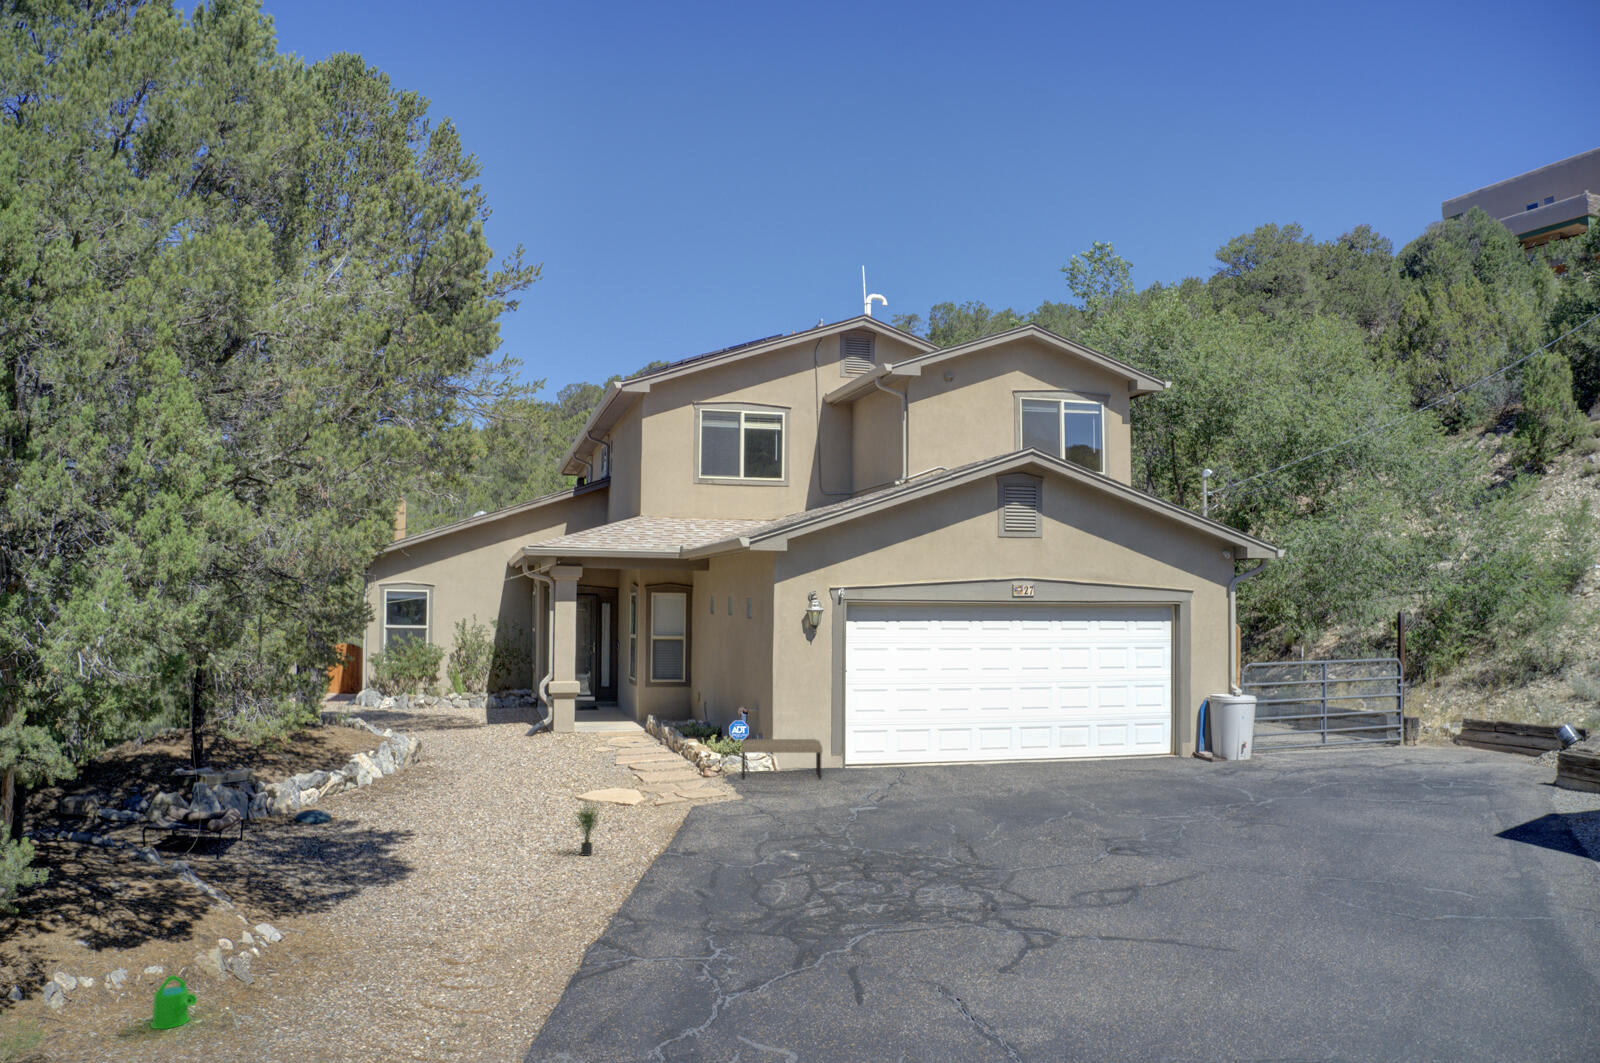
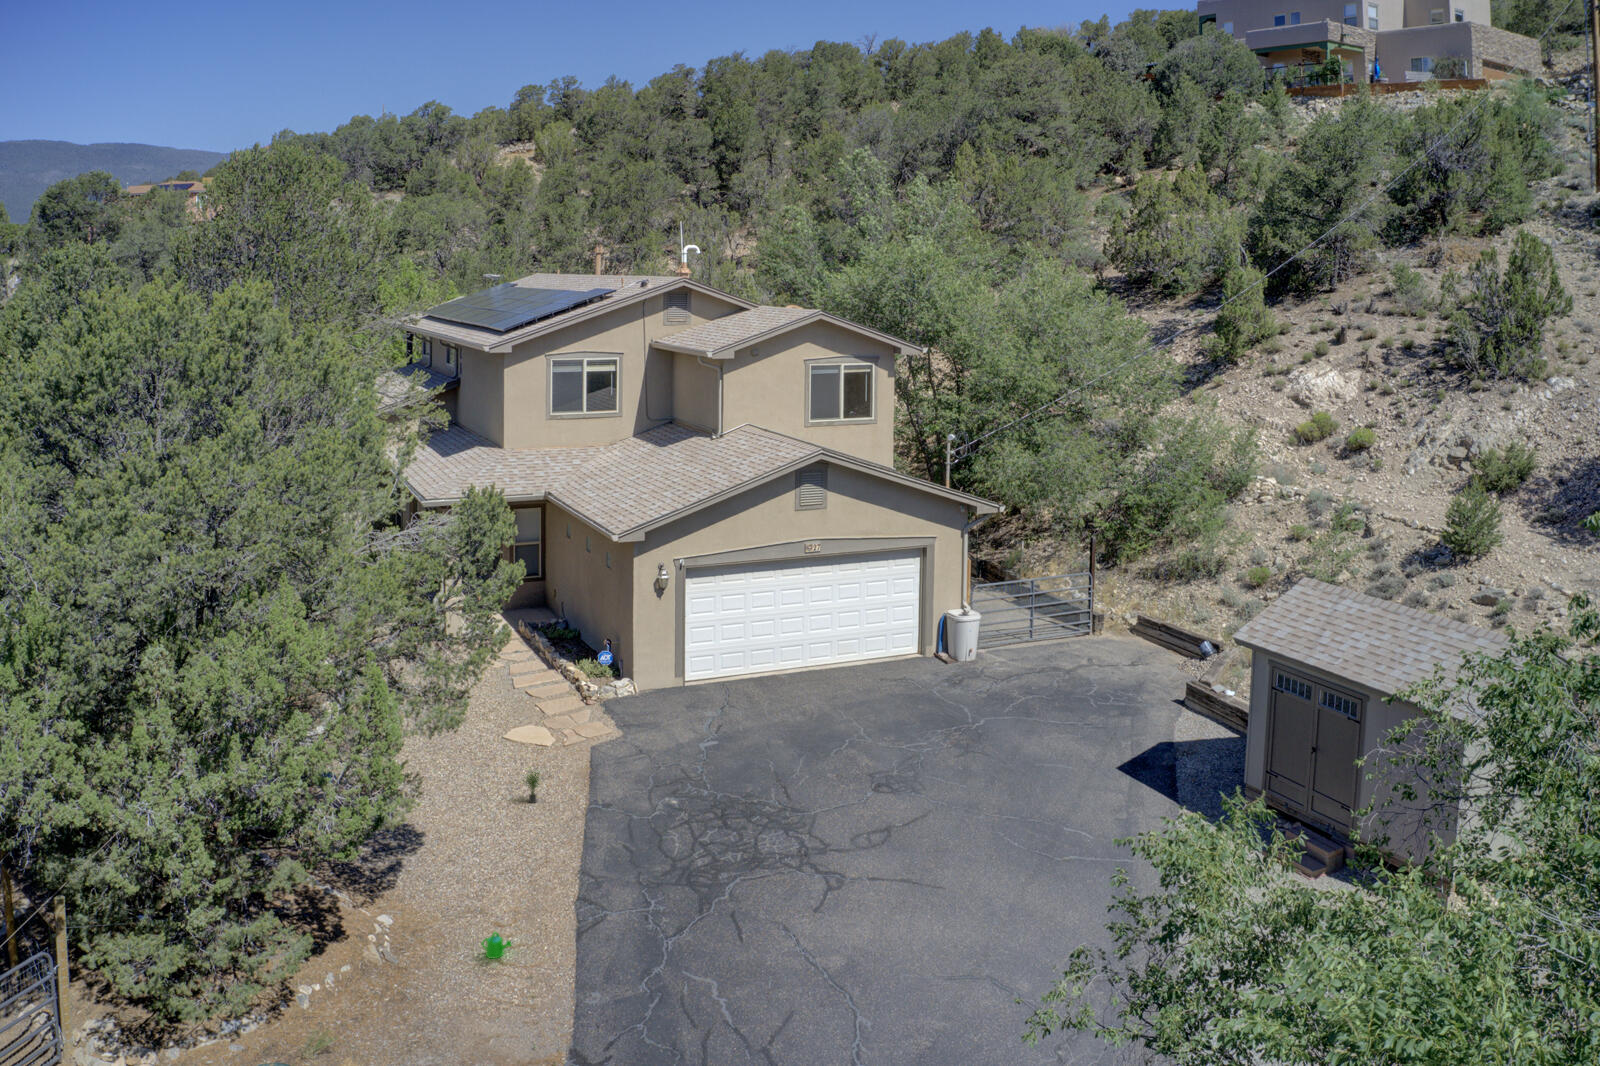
bench: present [741,739,822,779] -> none [609,671,671,704]
watering can: present [150,975,197,1029] -> present [481,932,511,959]

